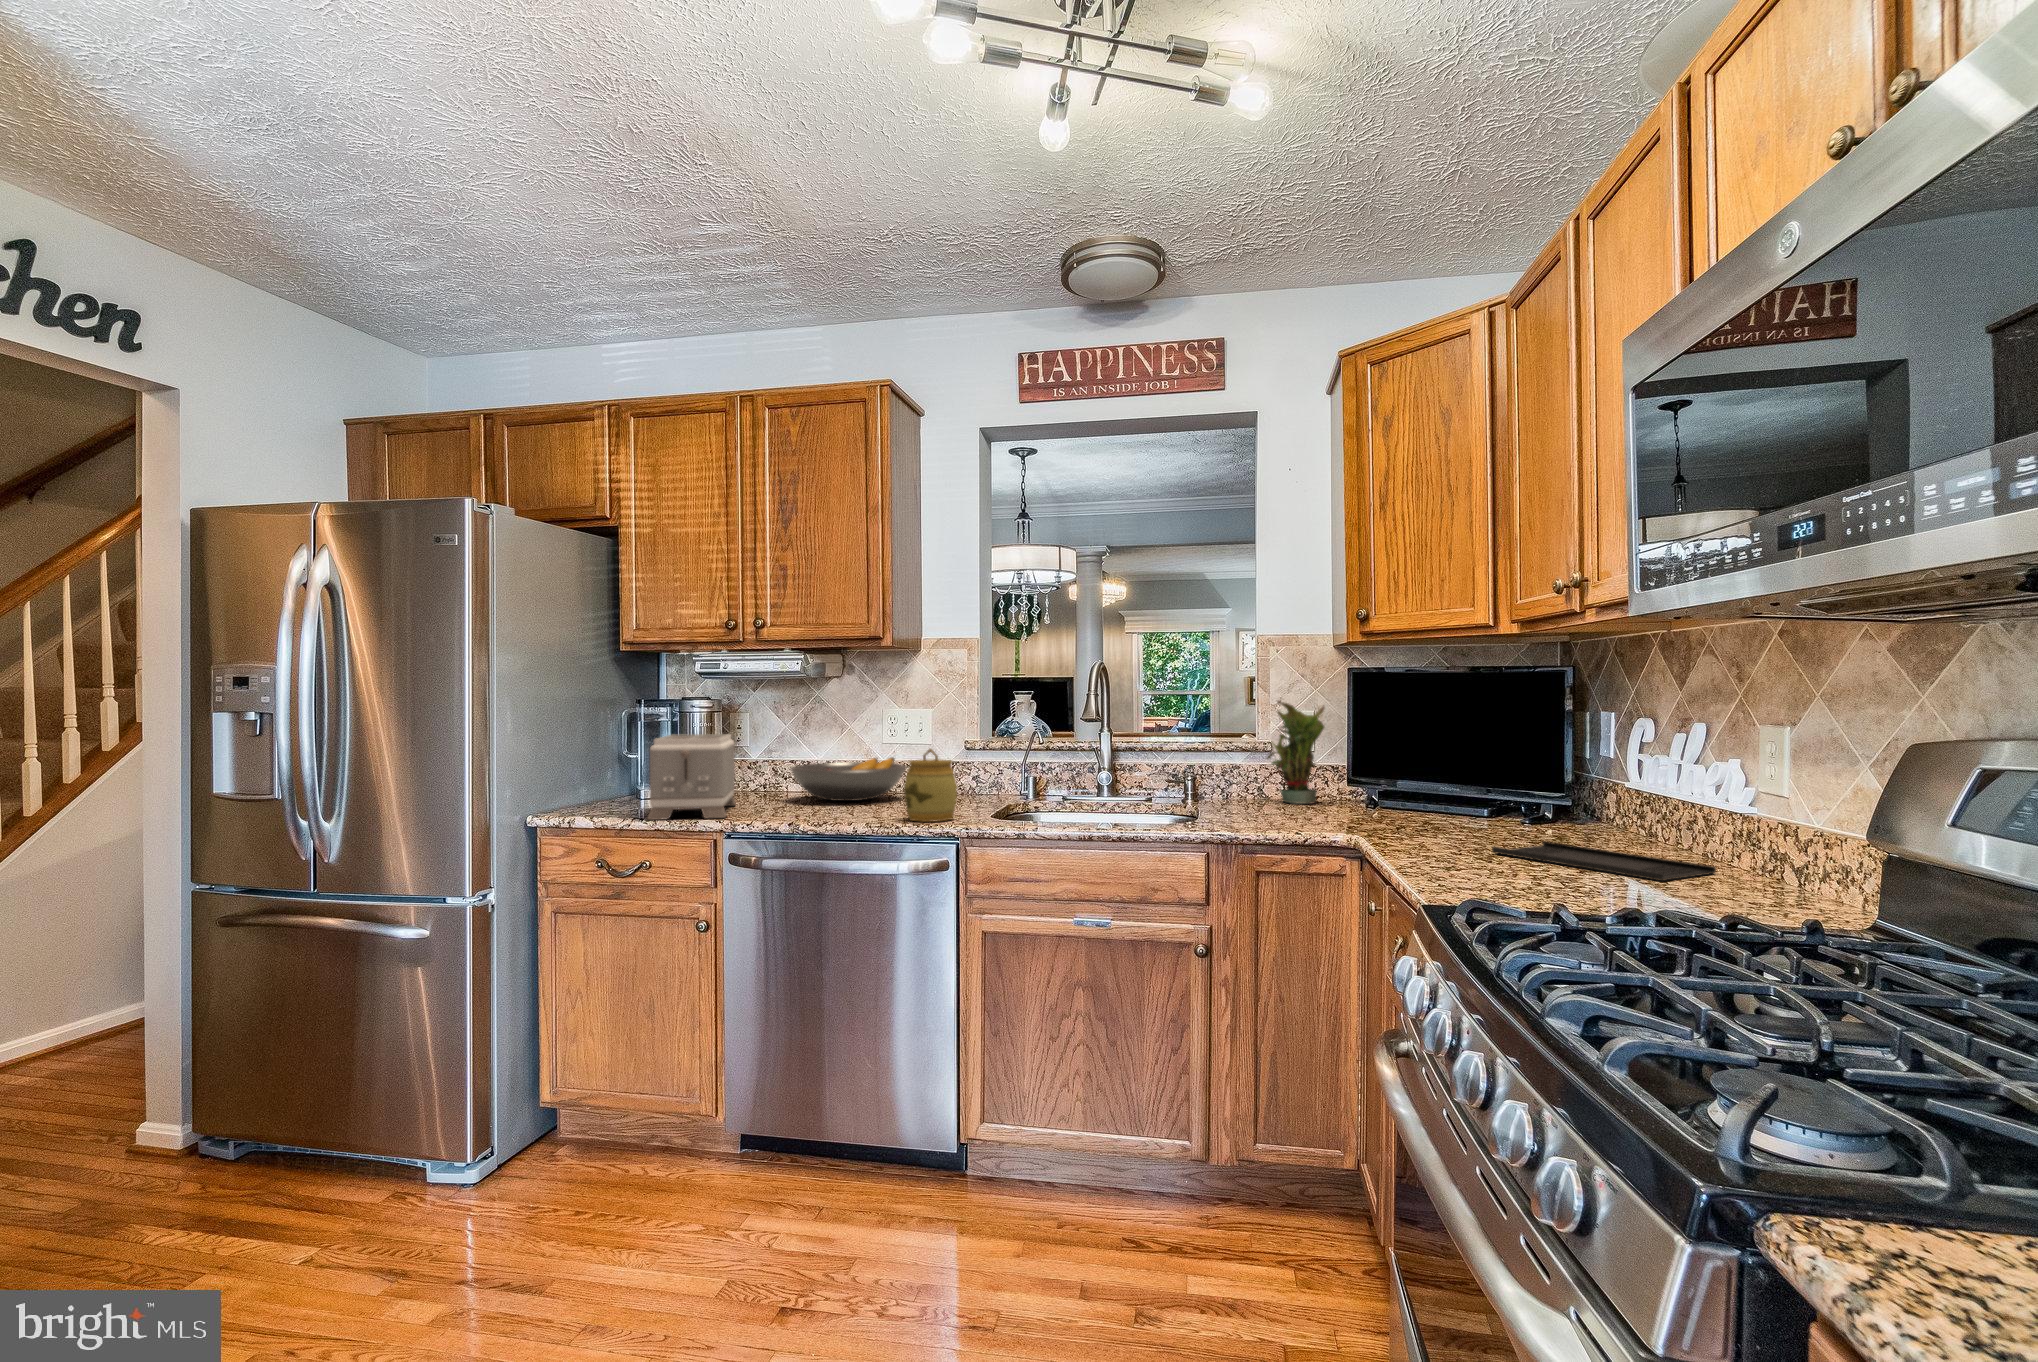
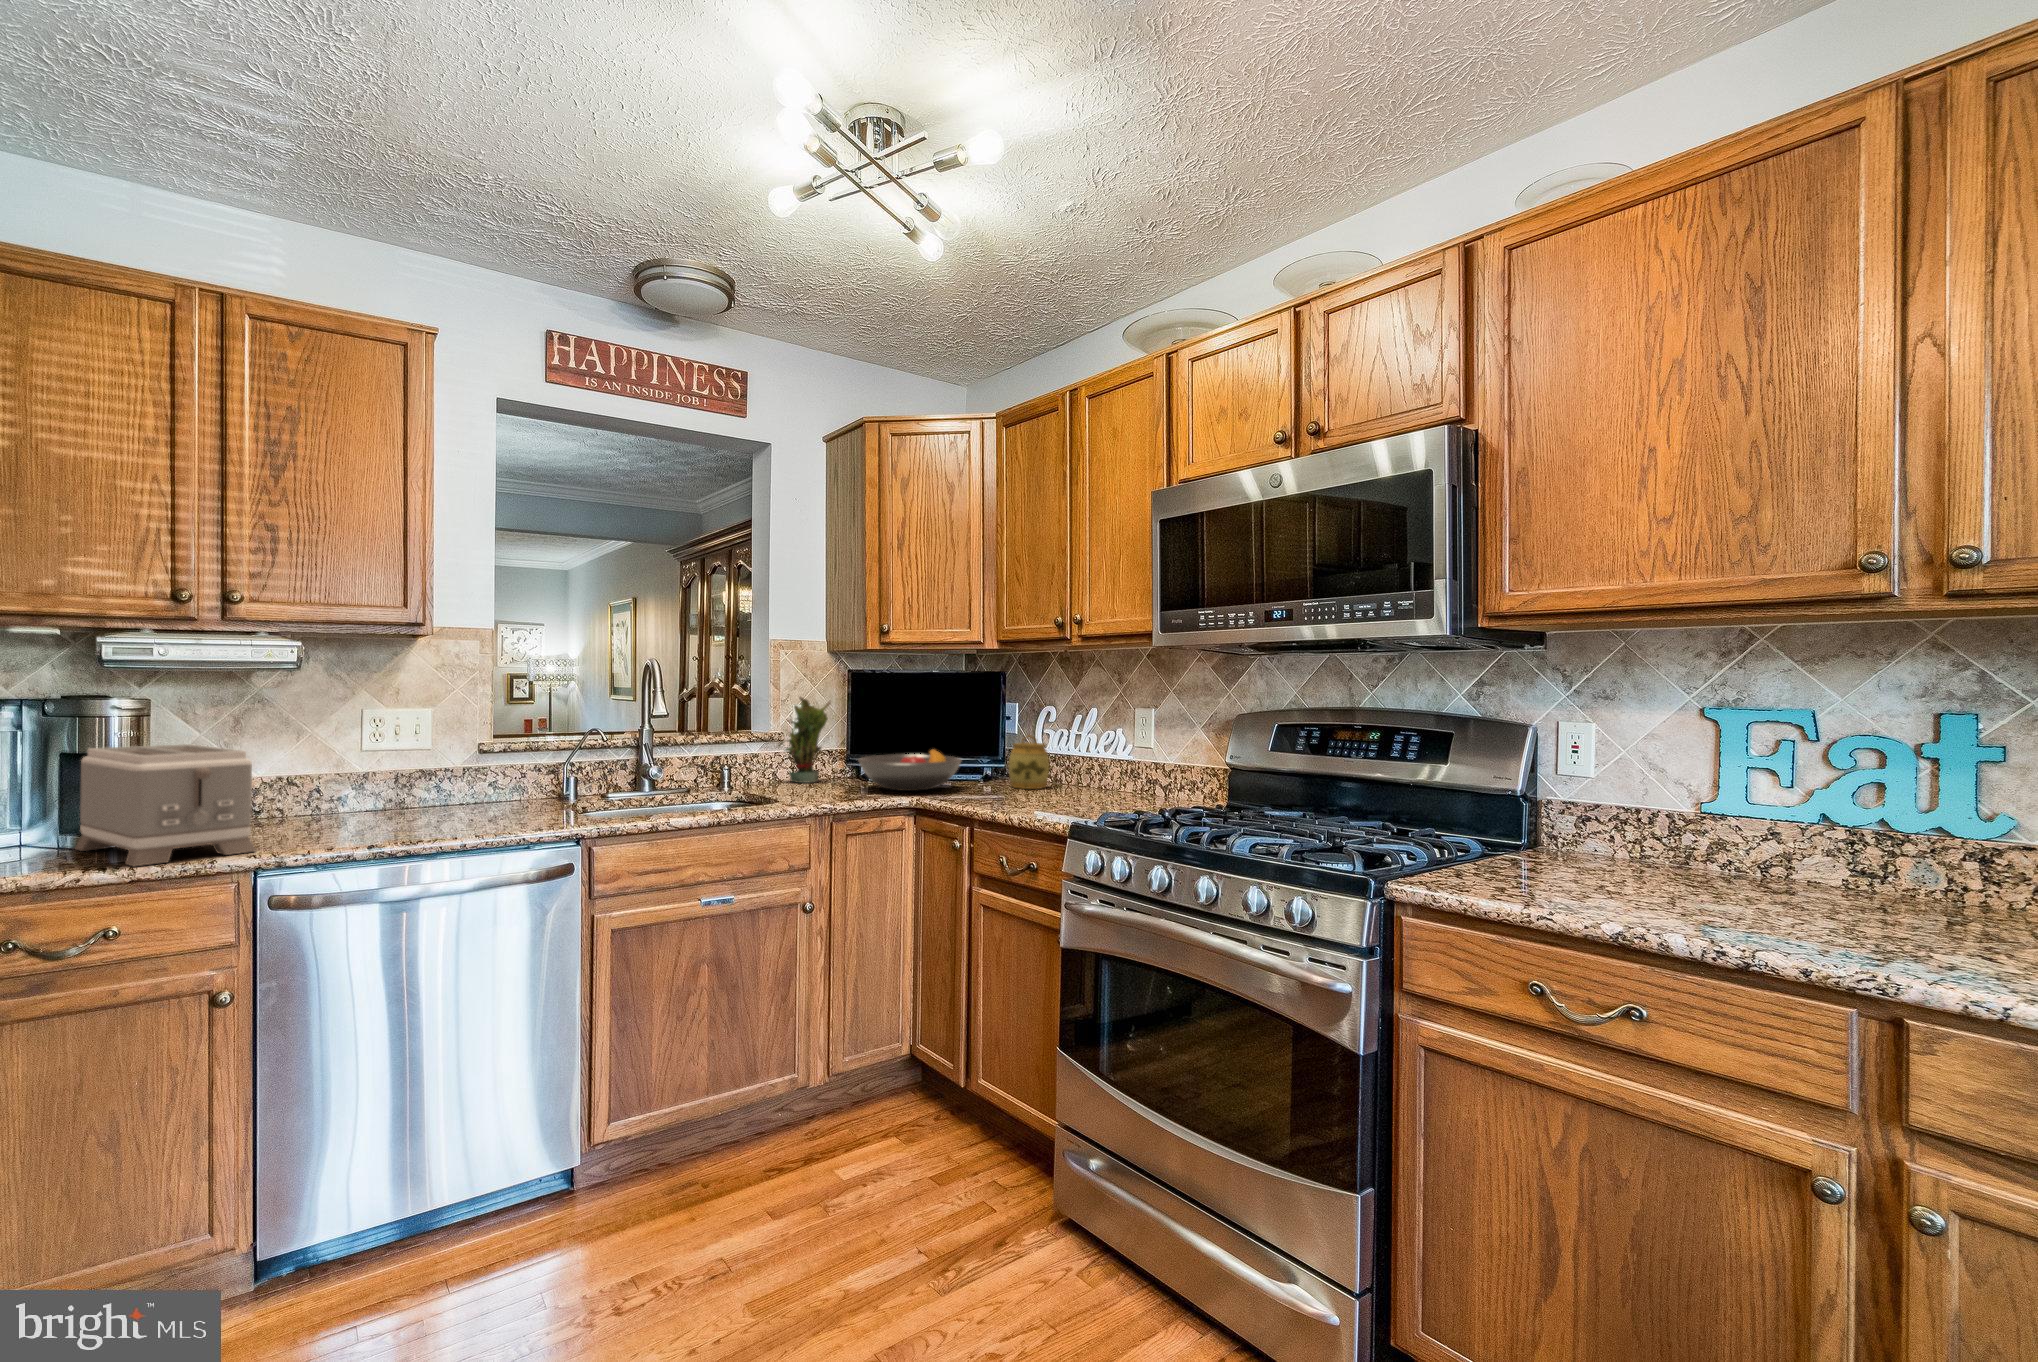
jar: present [904,749,957,822] -> present [1008,735,1050,789]
fruit bowl: present [791,757,906,801] -> present [859,749,961,791]
tray: present [1492,841,1716,881] -> none [1026,794,1144,810]

